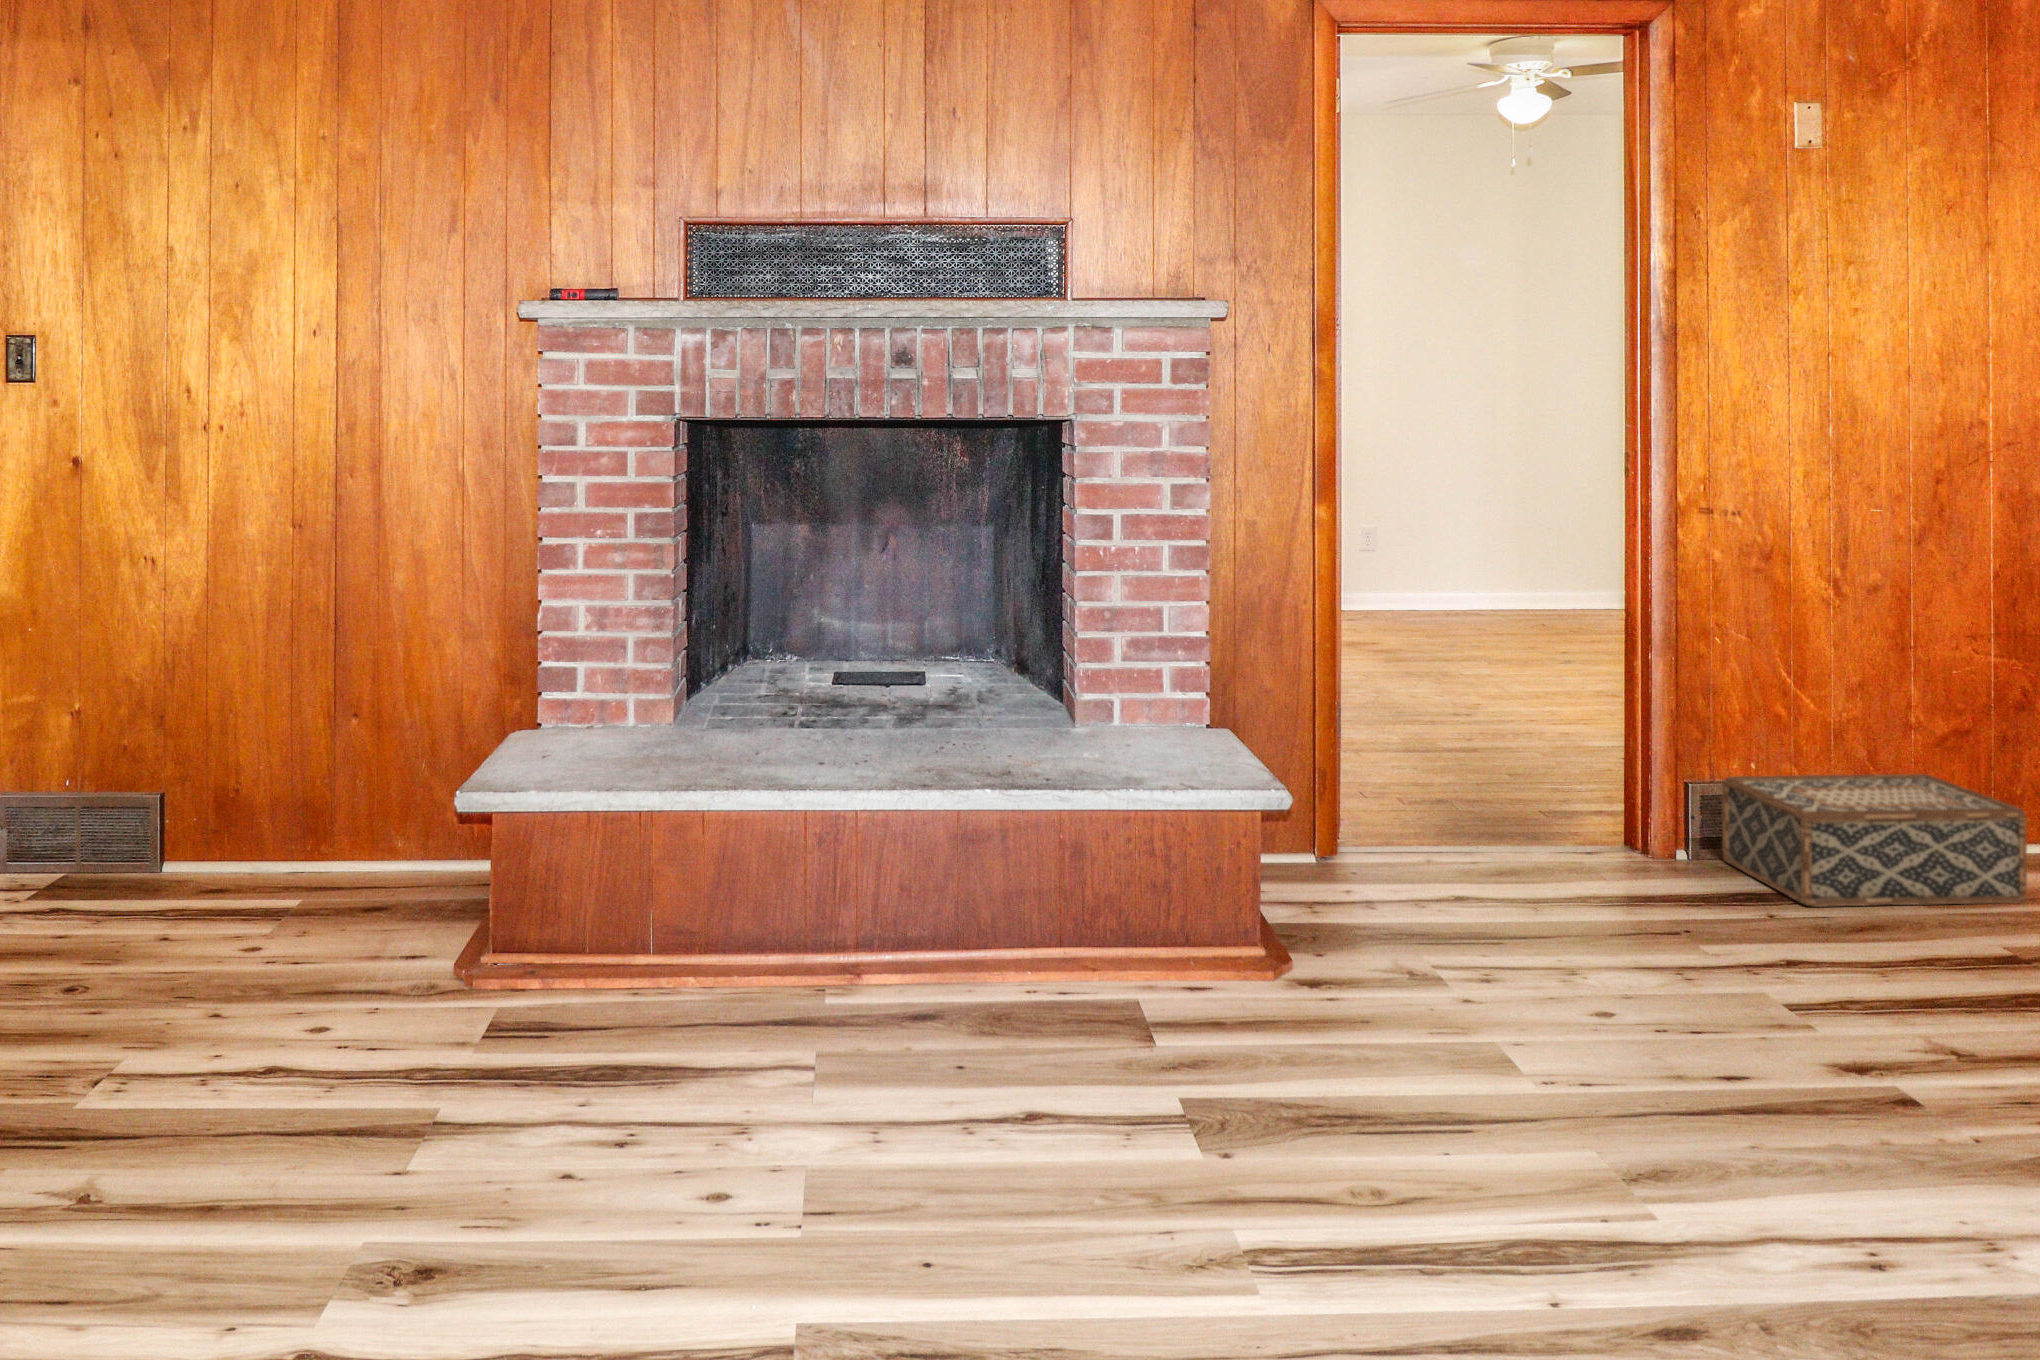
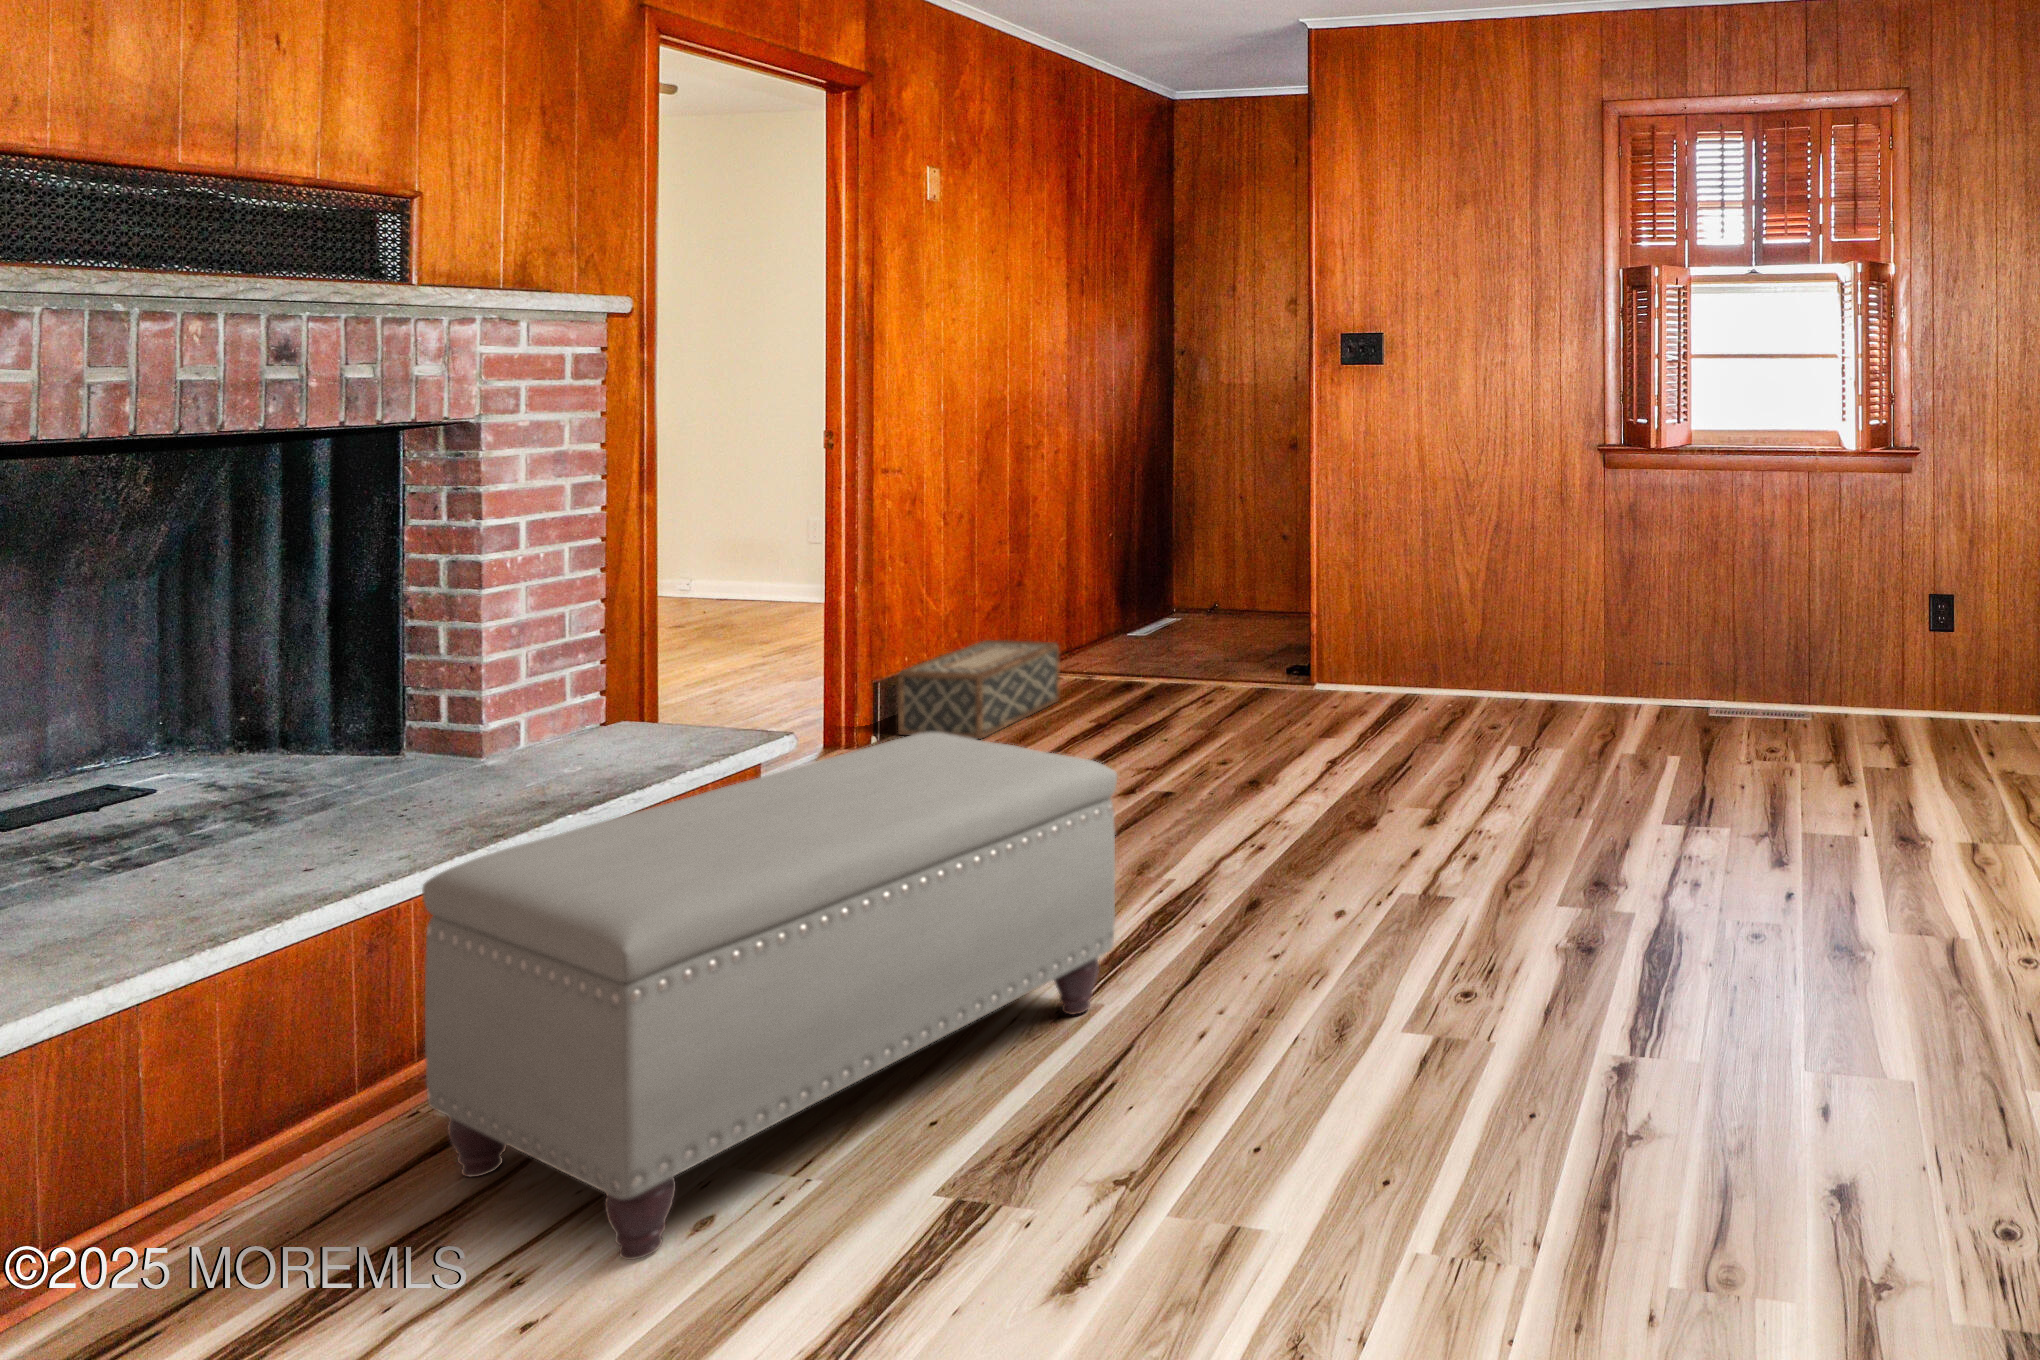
ottoman: none [620,788,1269,1285] -> present [422,732,1117,1260]

